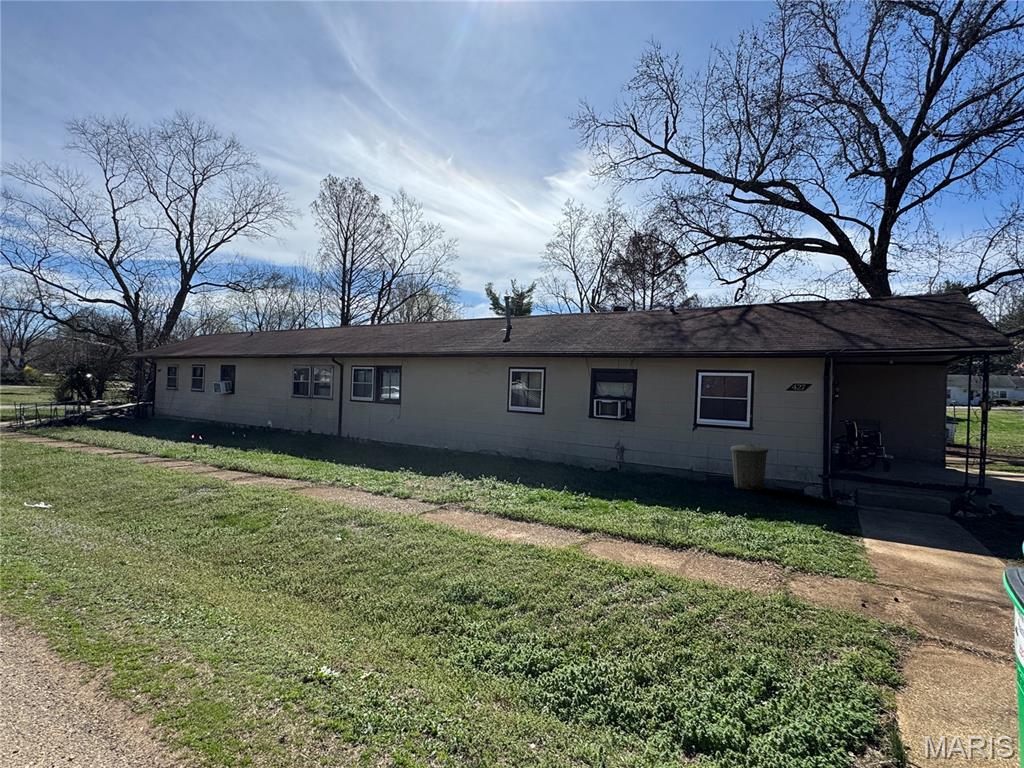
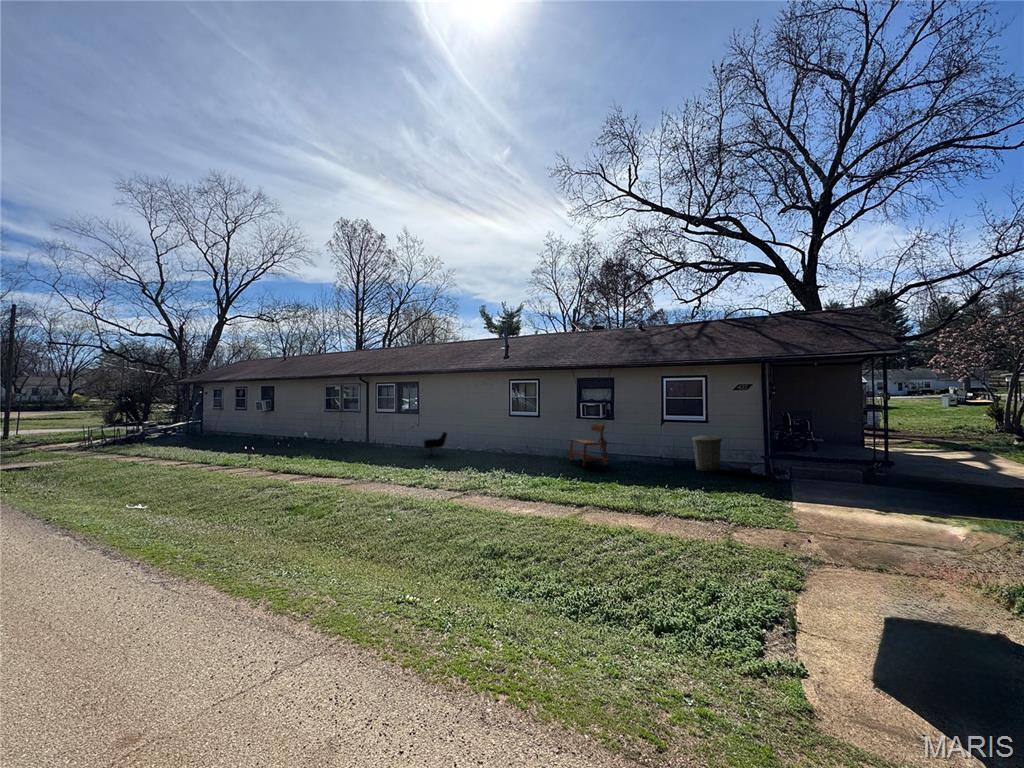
bench: none [578,423,624,477] -> present [570,424,607,467]
lounge chair: none [400,427,433,454] -> present [424,432,447,455]

